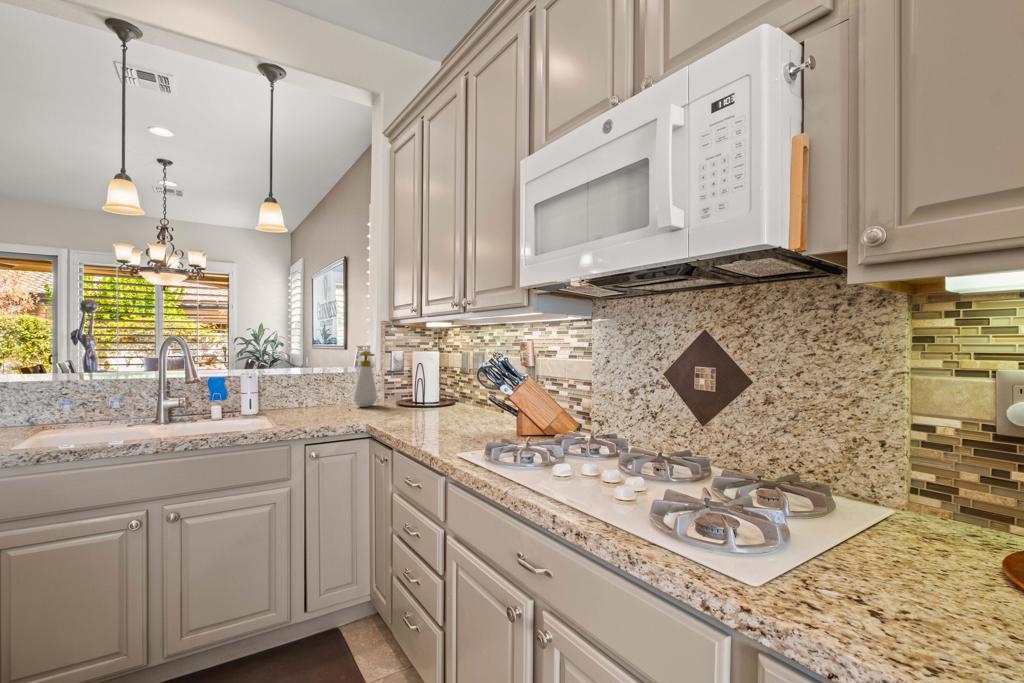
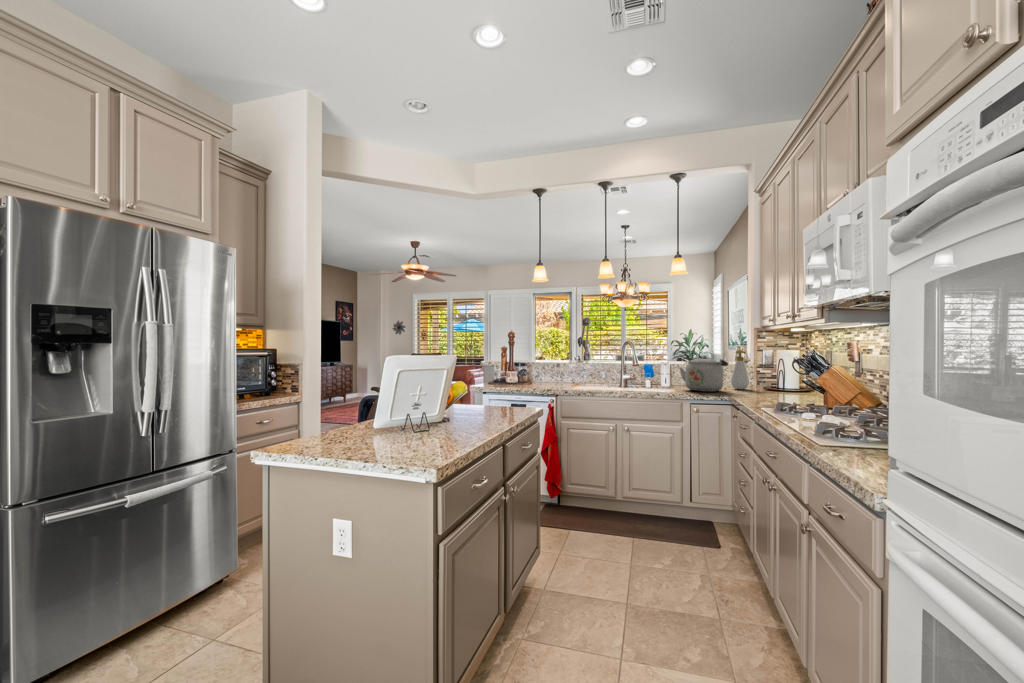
kettle: none [277,362,354,419] -> present [680,356,728,392]

